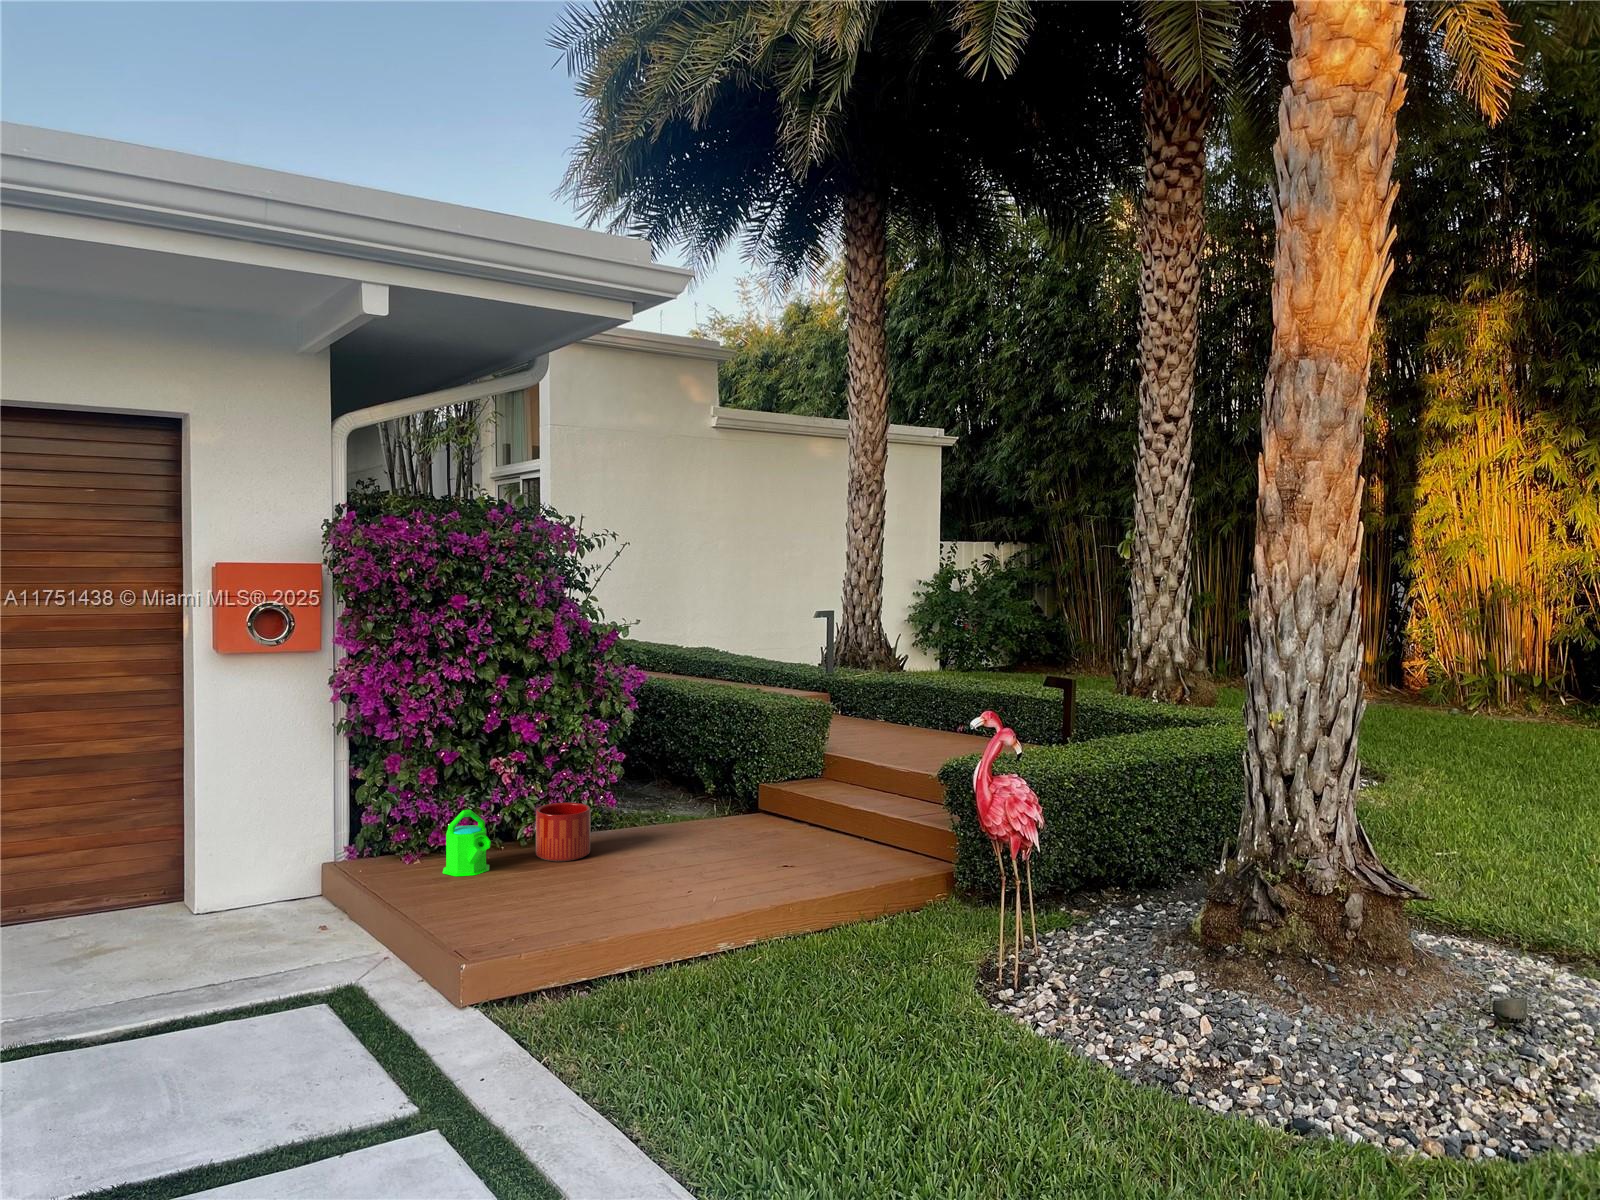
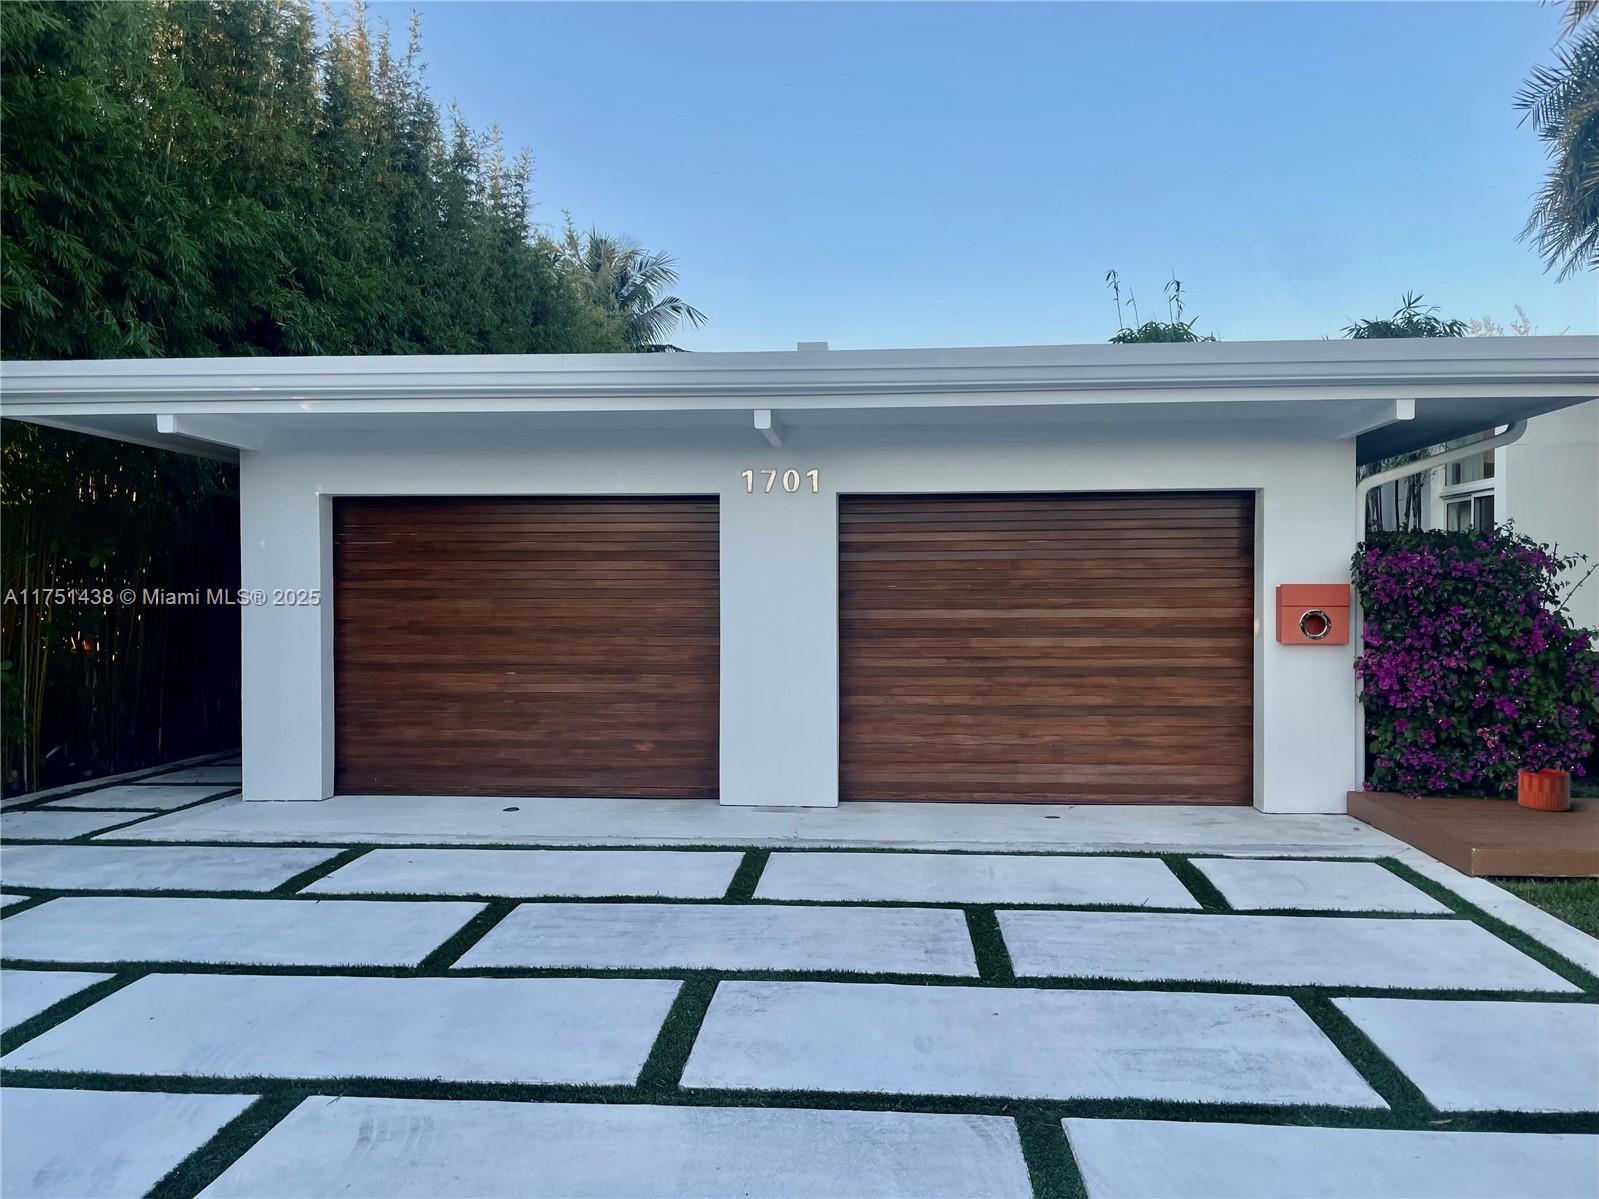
watering can: present [443,809,491,876] -> none [1442,761,1487,809]

